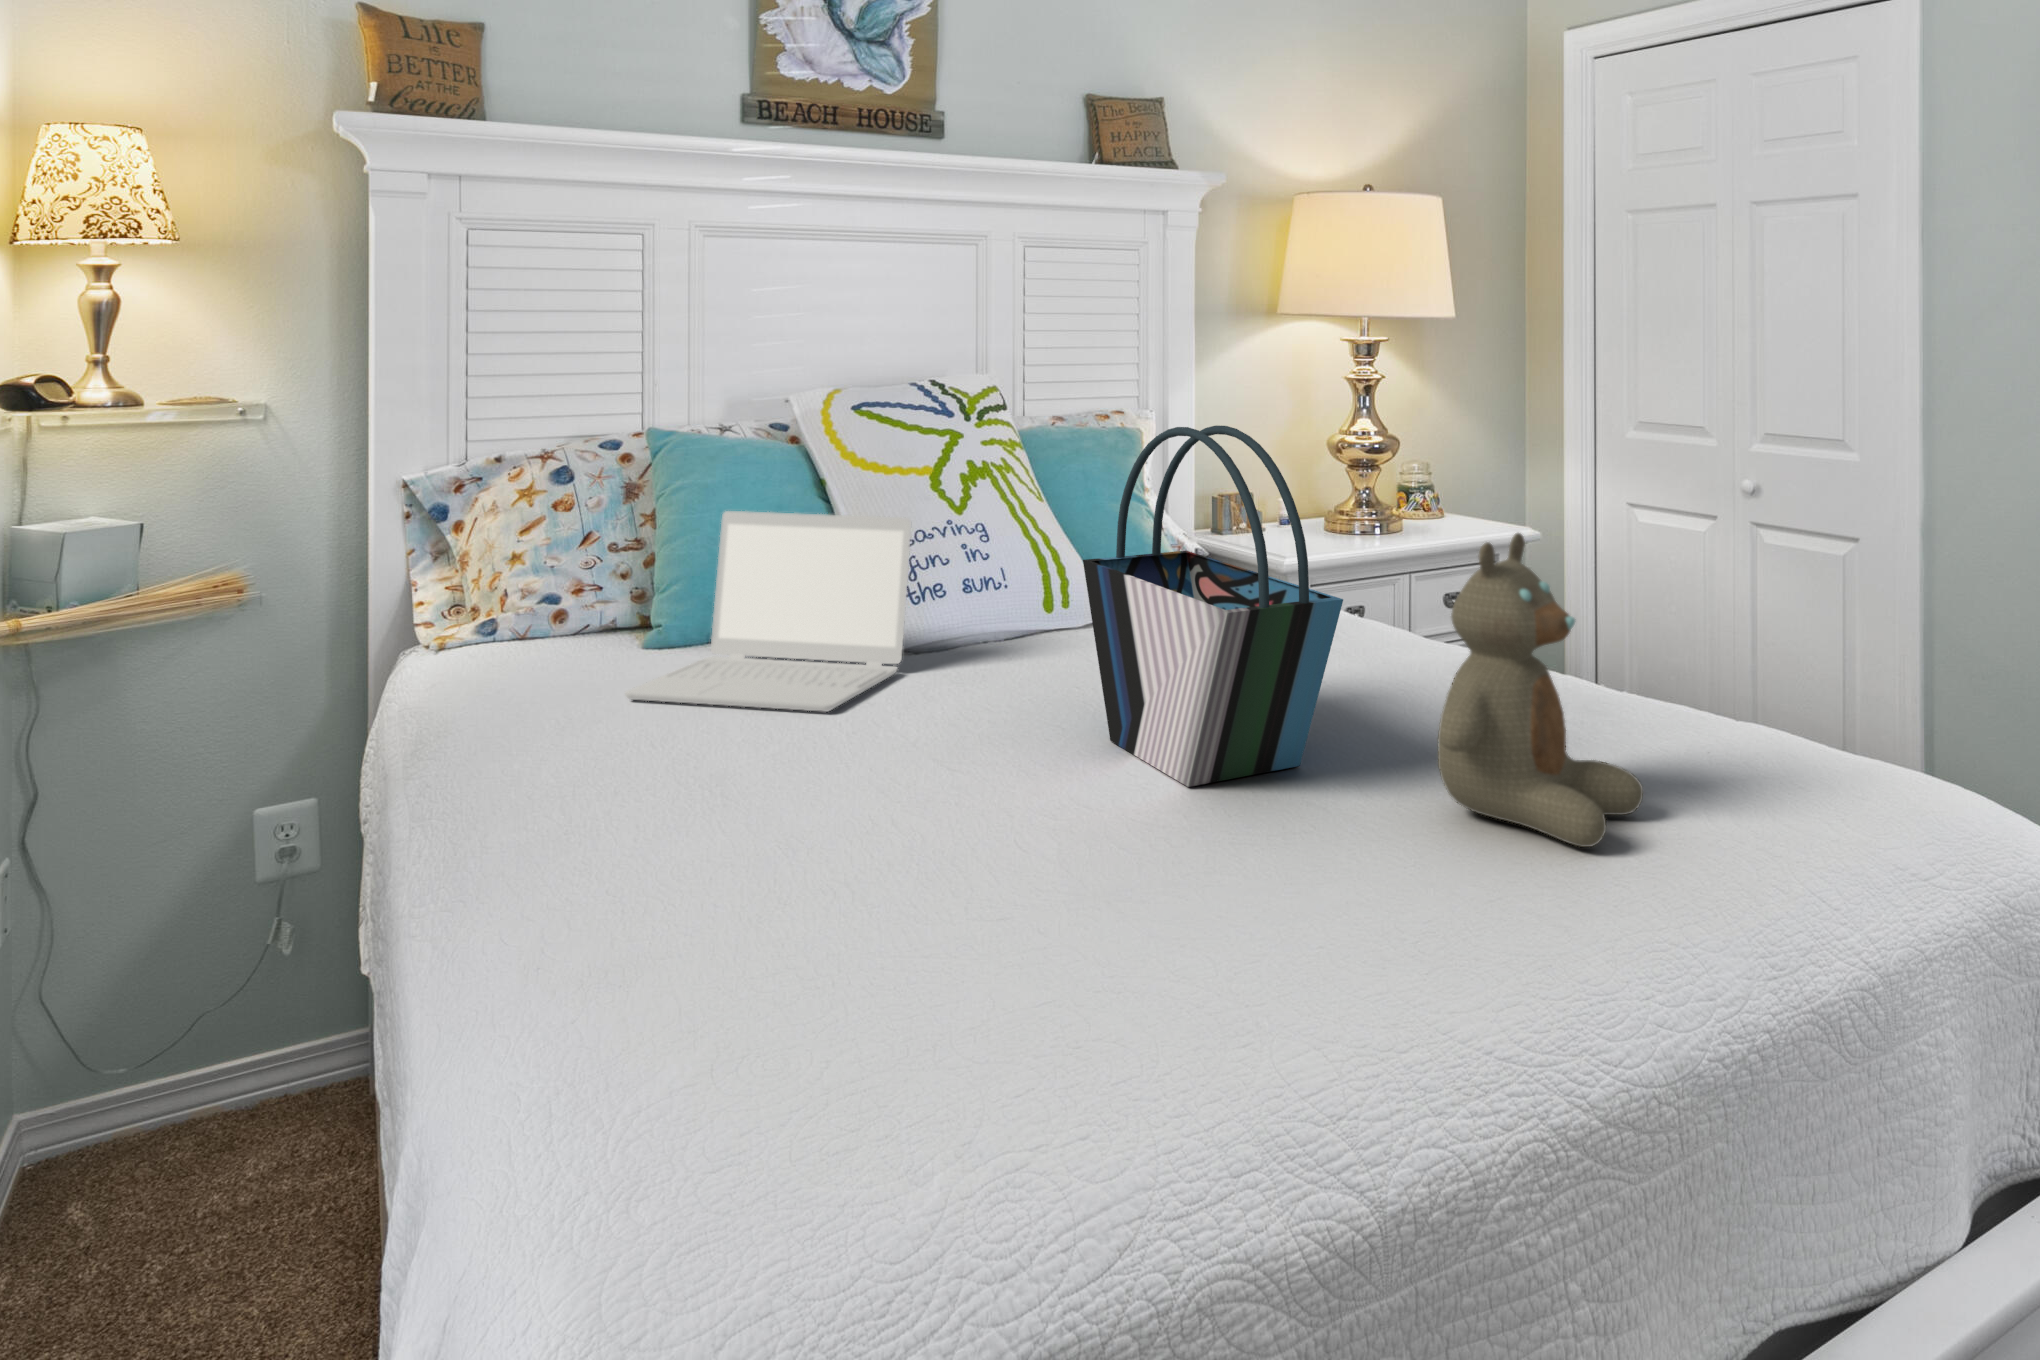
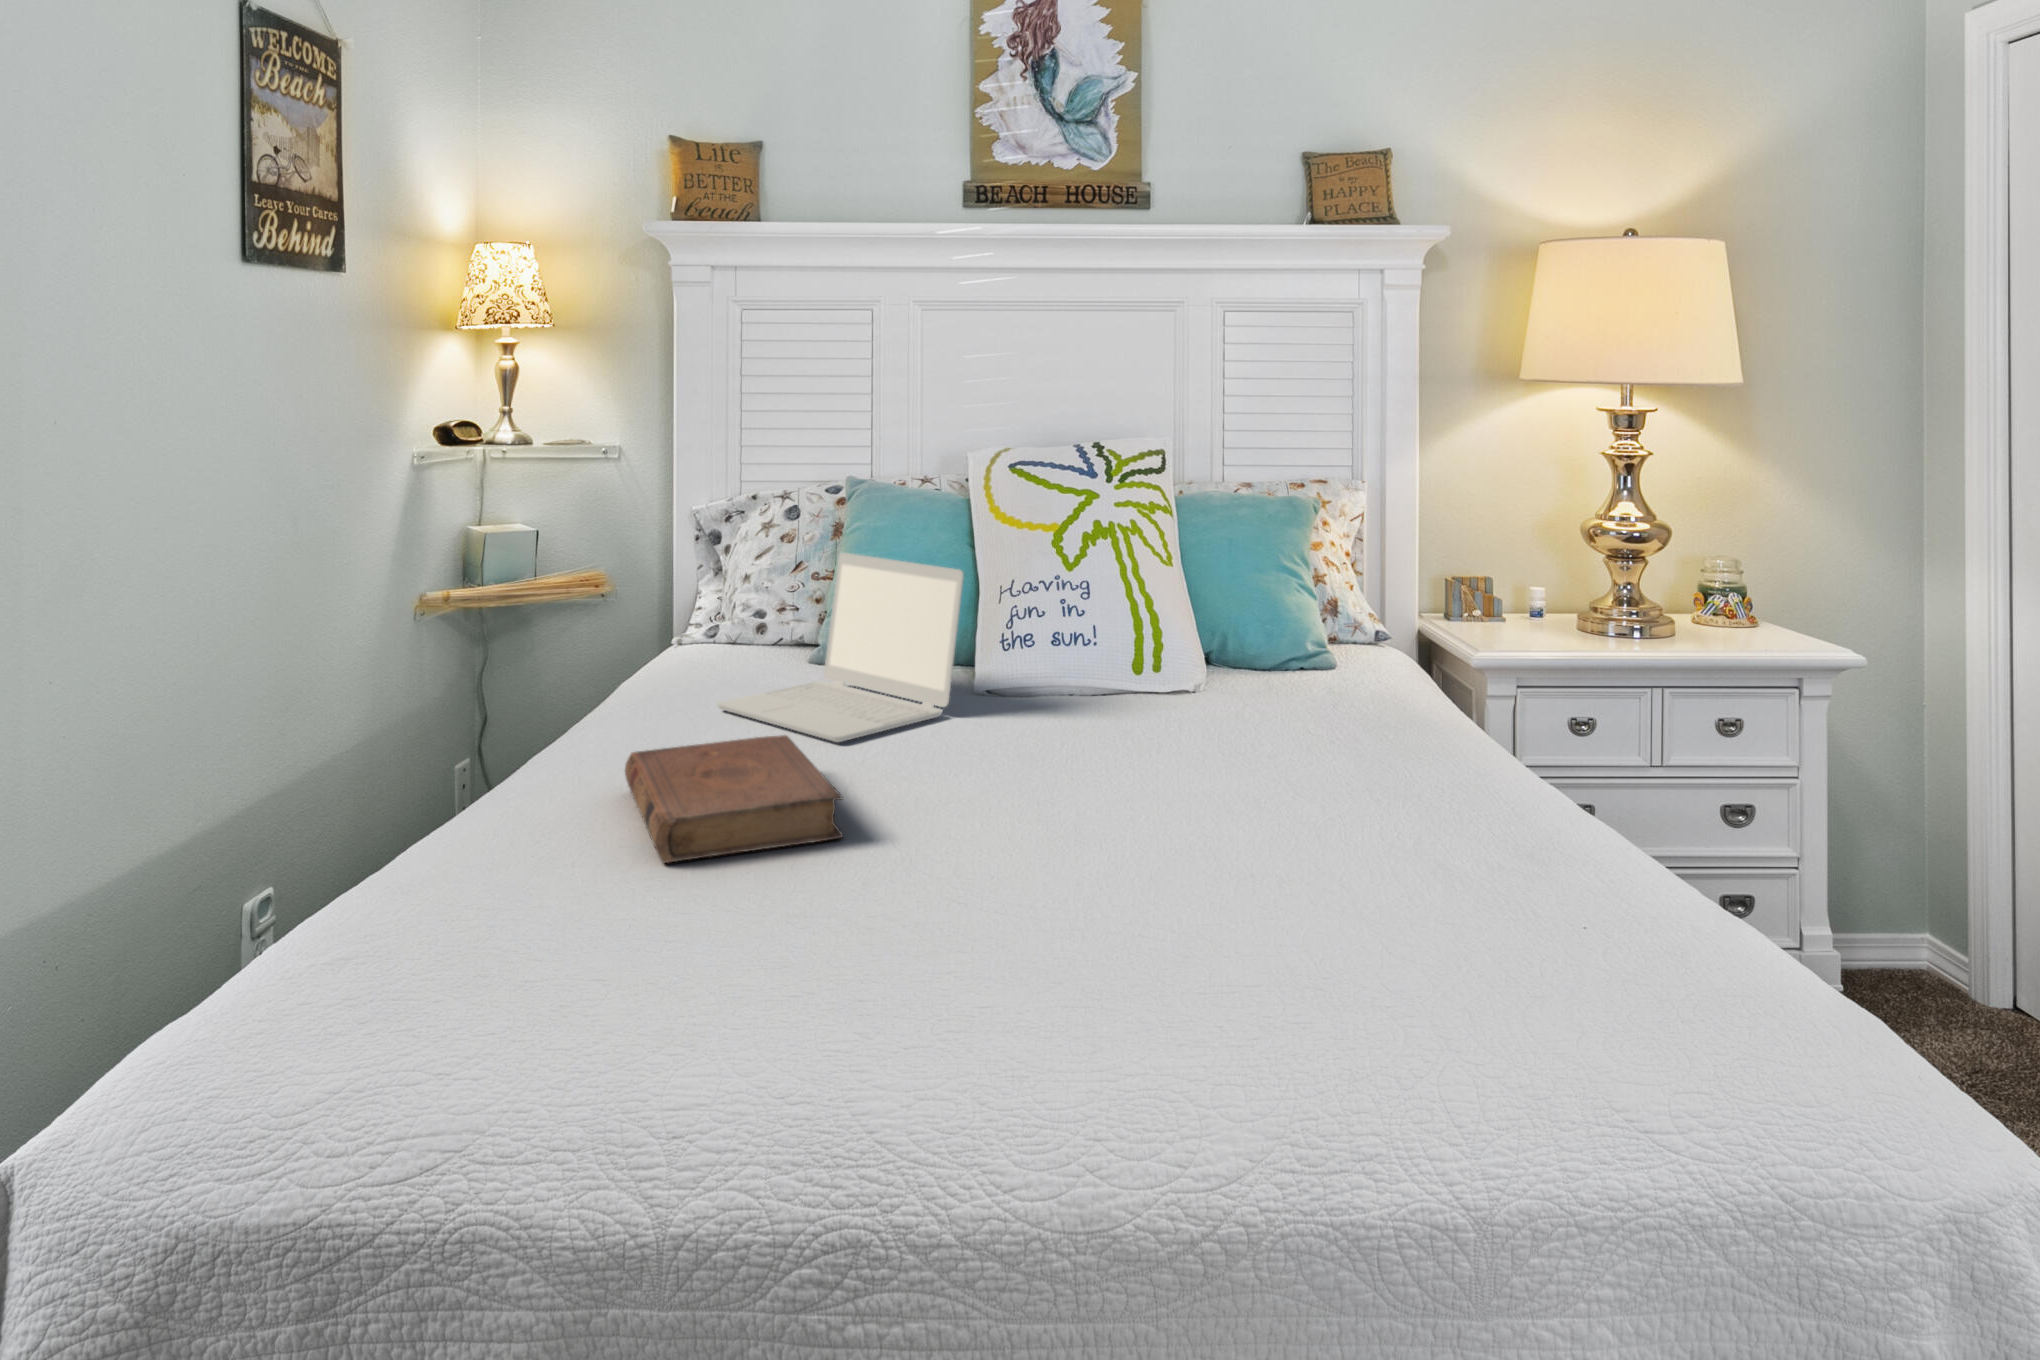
tote bag: present [1083,426,1343,787] -> none [1011,495,1157,869]
teddy bear: present [1438,533,1643,847] -> none [1162,636,1440,1028]
book: none [660,706,987,846] -> present [625,735,843,863]

